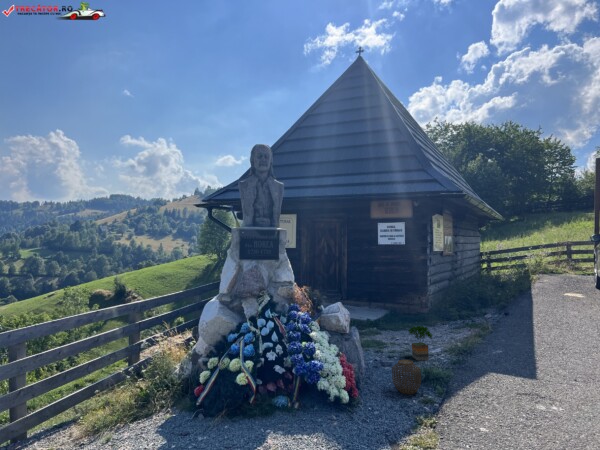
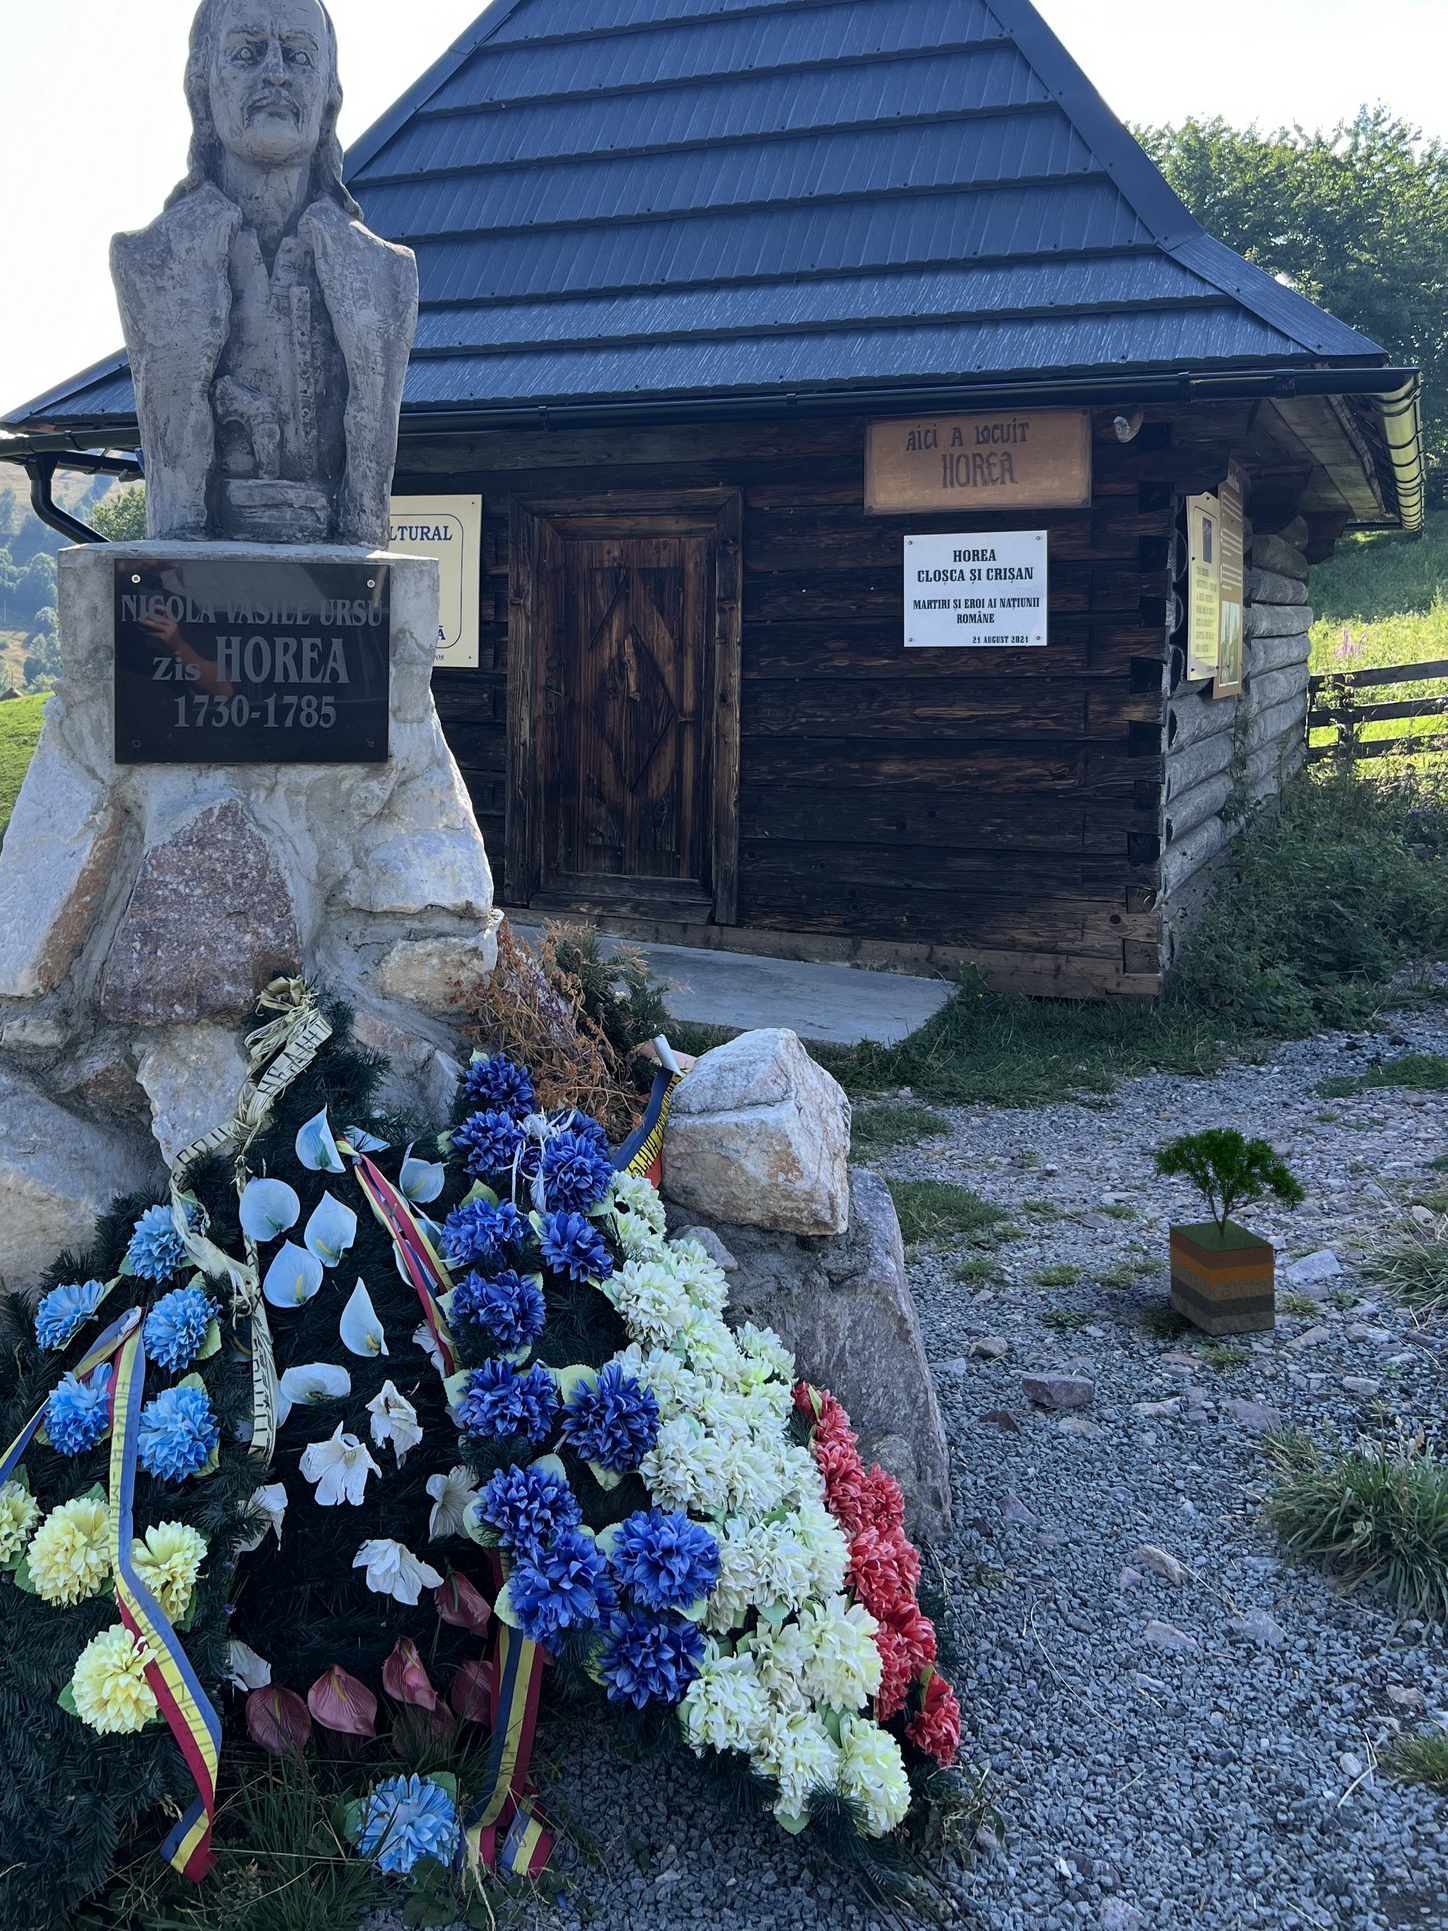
woven basket: present [392,360,421,394] -> none [1152,1430,1362,1679]

